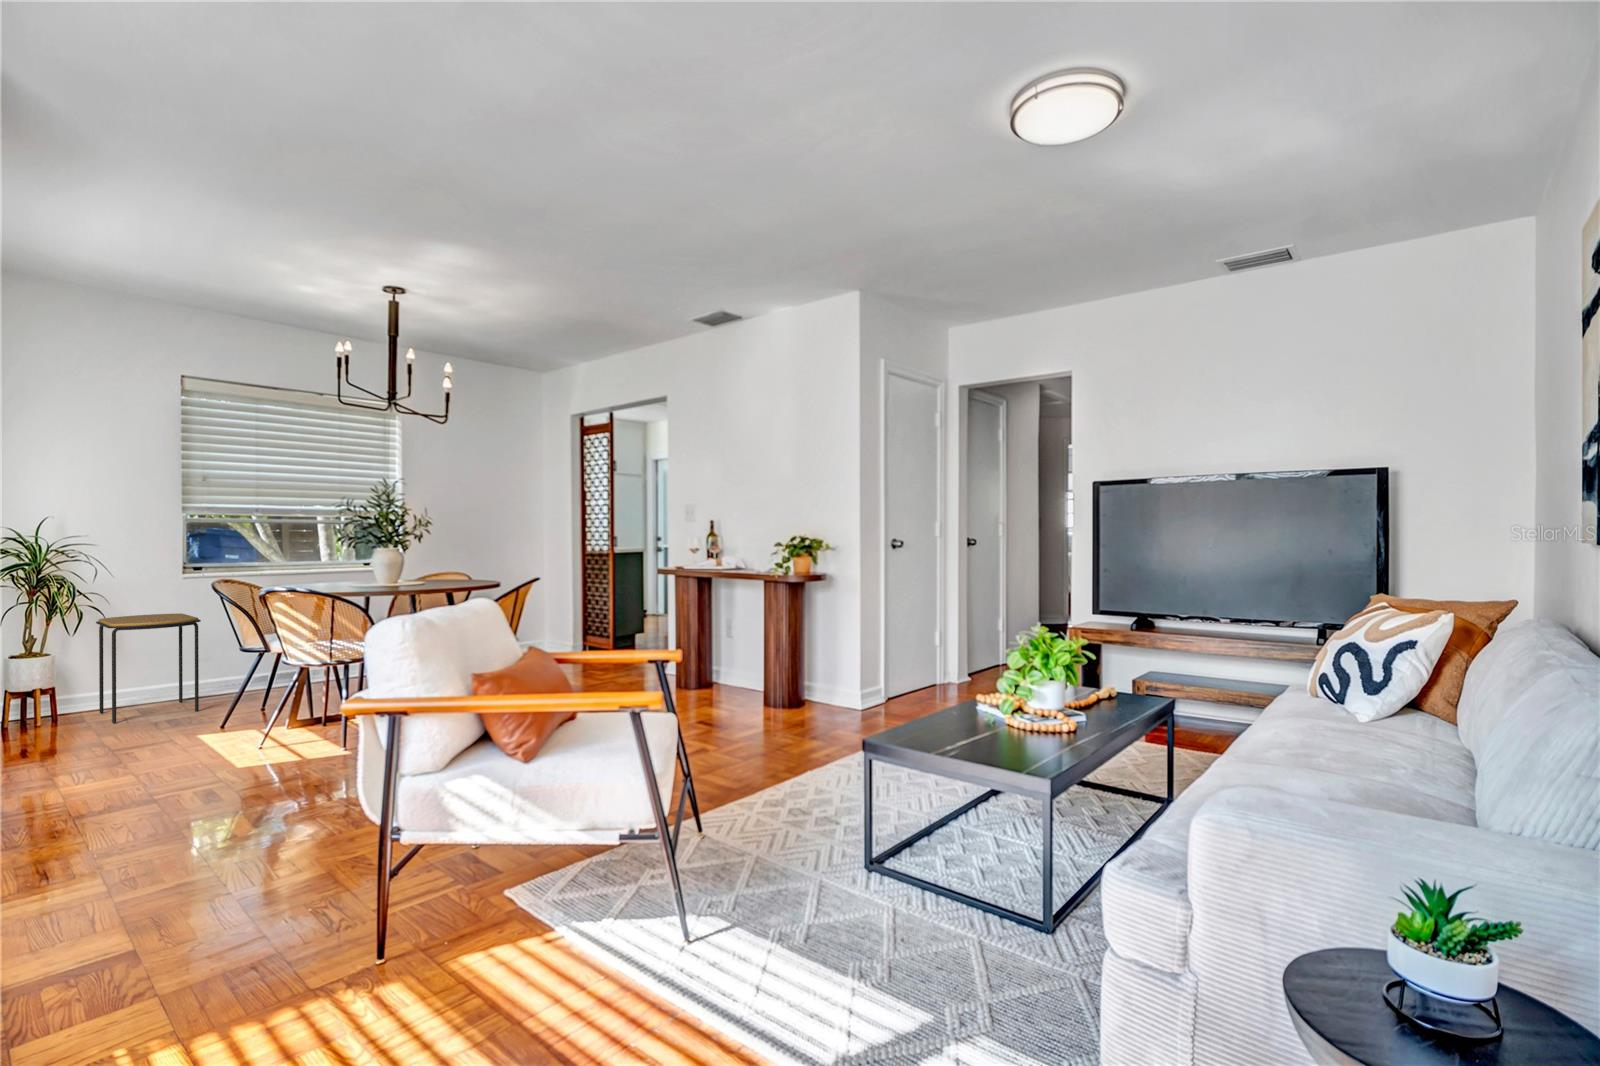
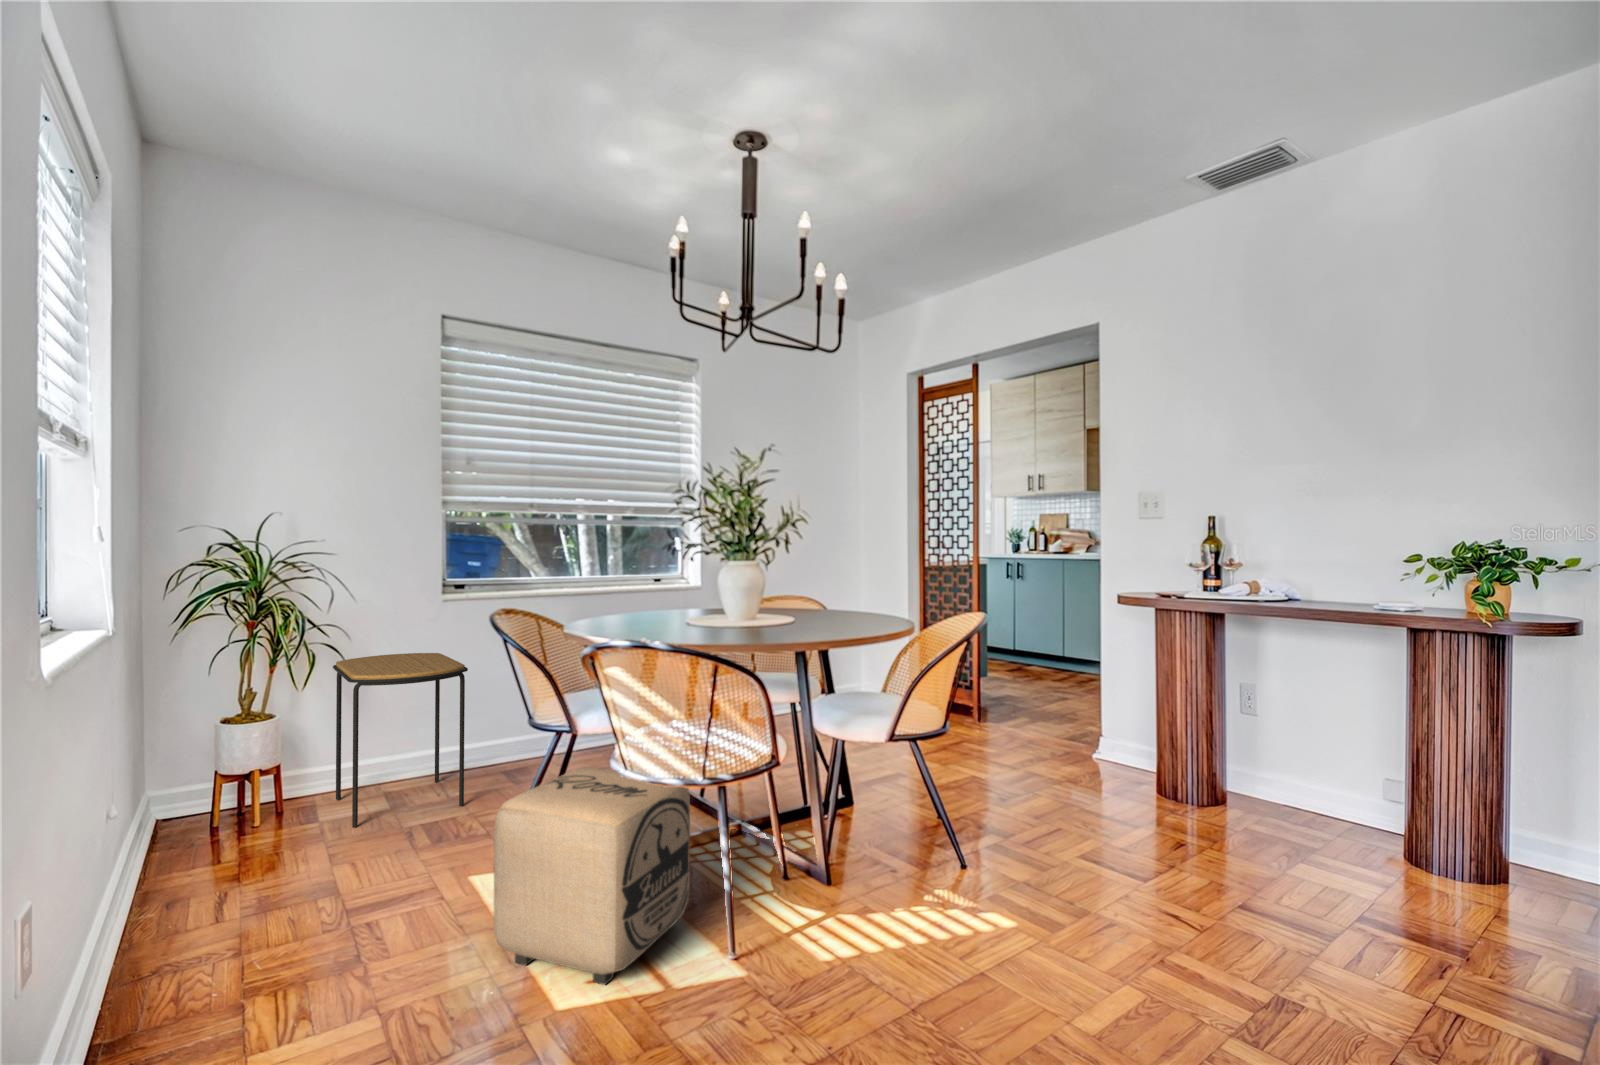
ottoman: none [198,661,326,762] -> present [494,767,690,985]

